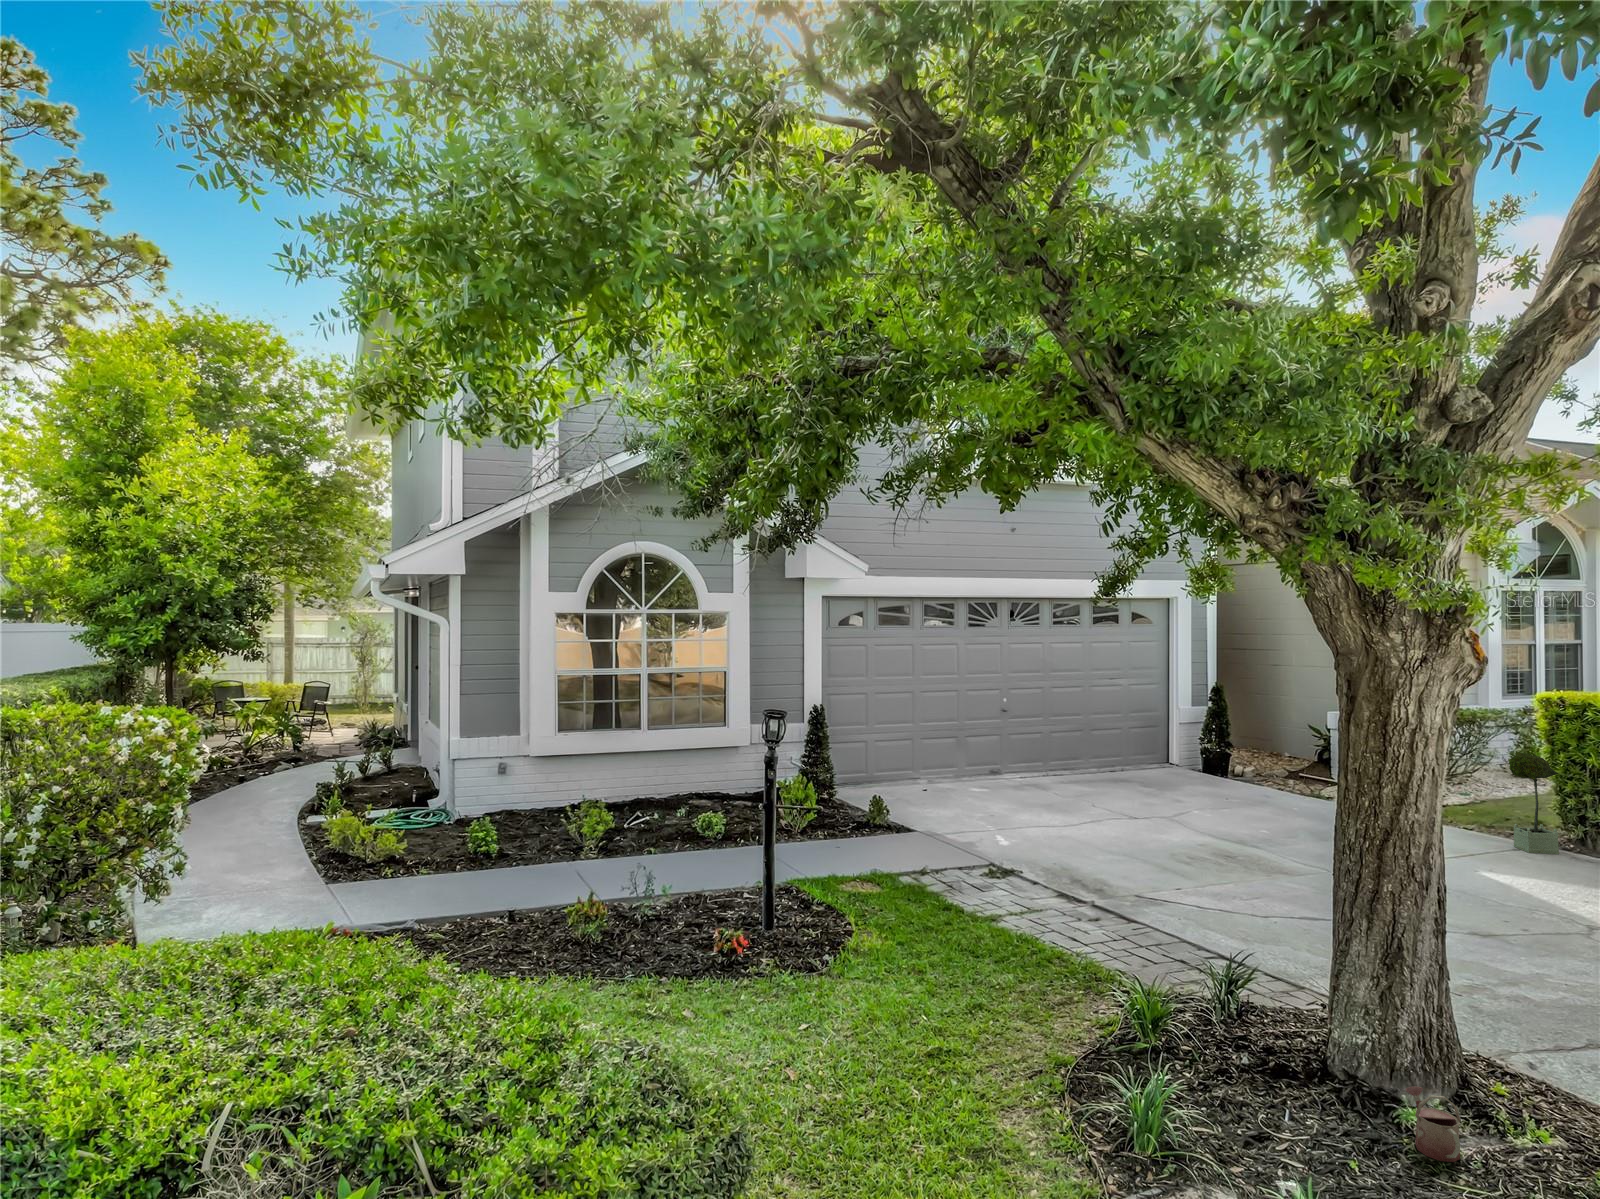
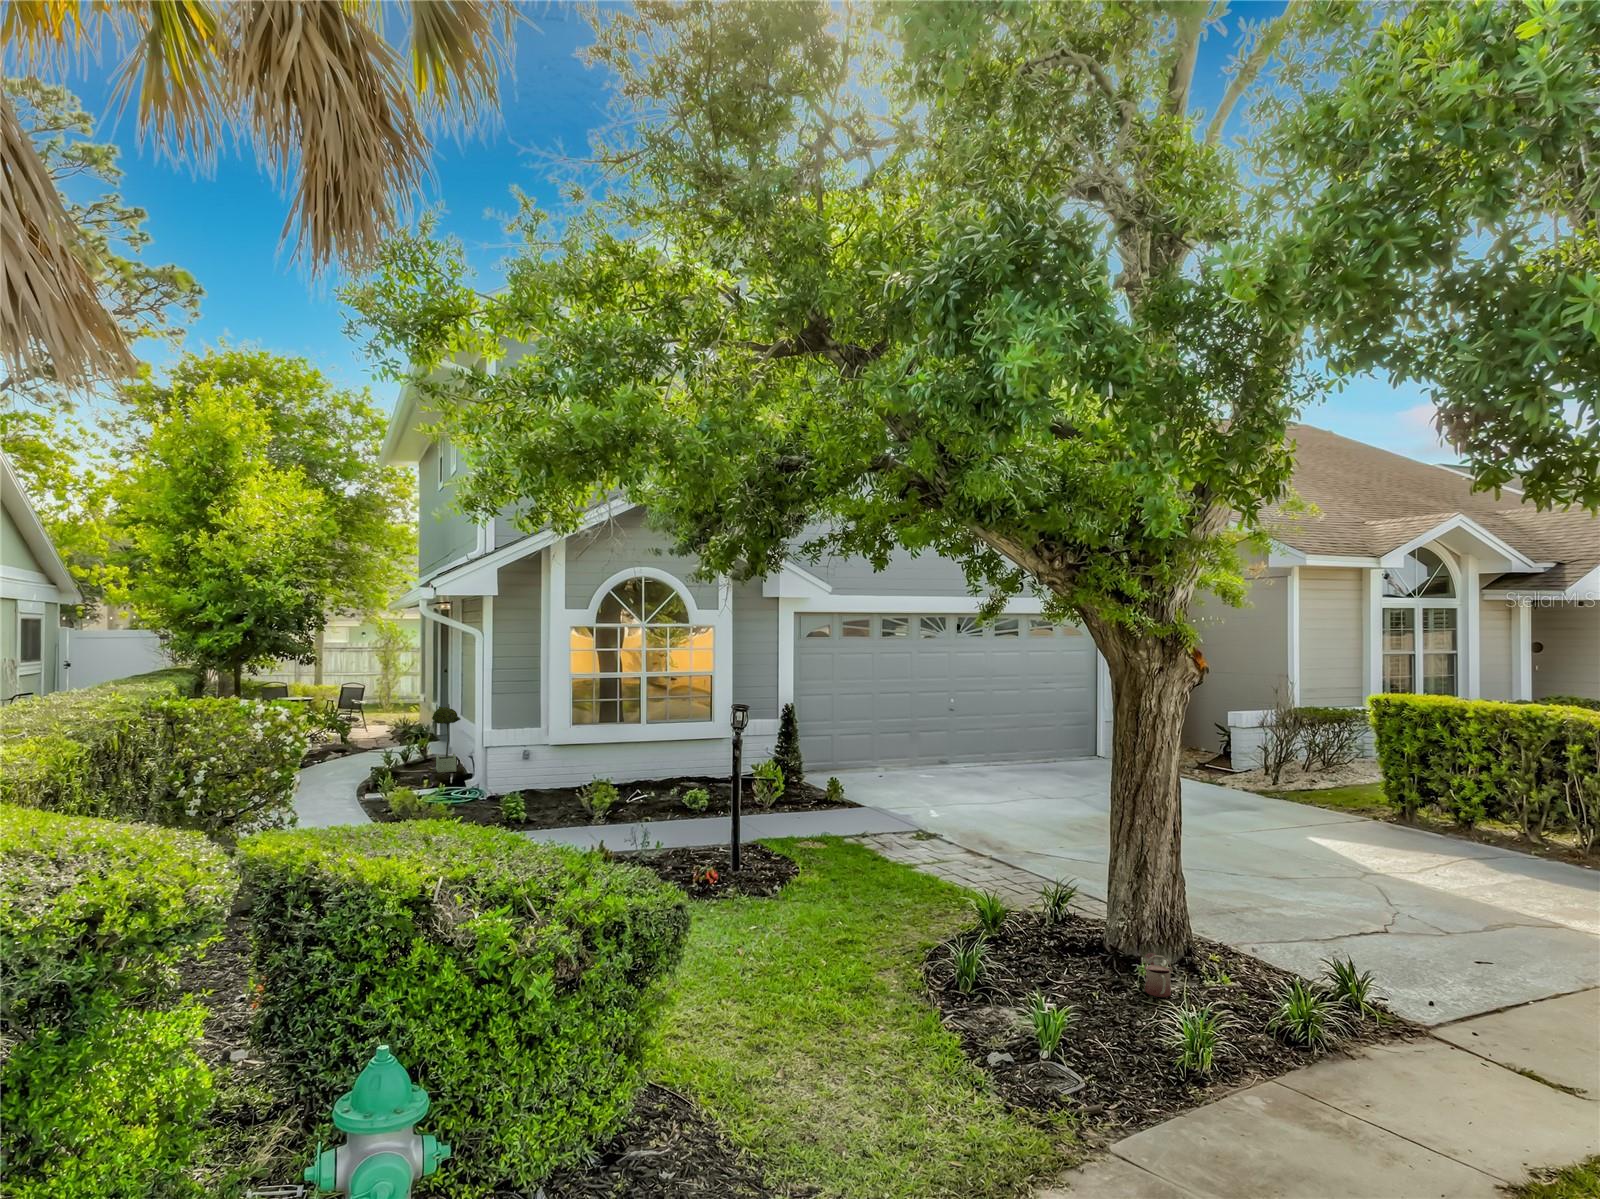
potted tree: present [1508,751,1559,854] -> present [432,706,460,772]

